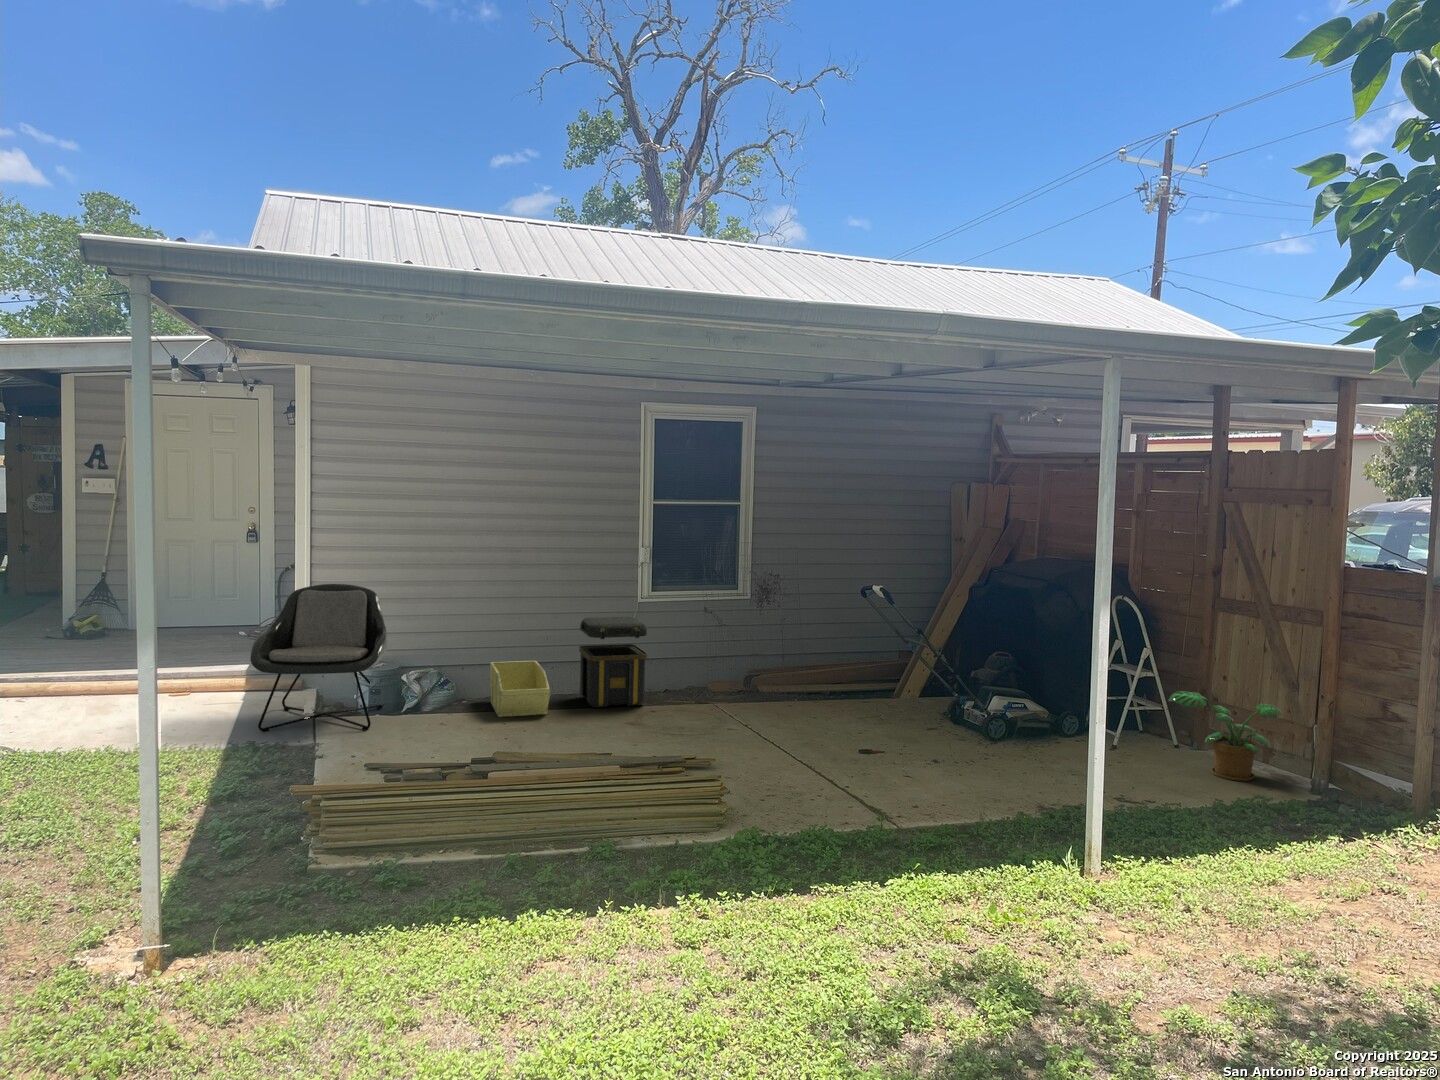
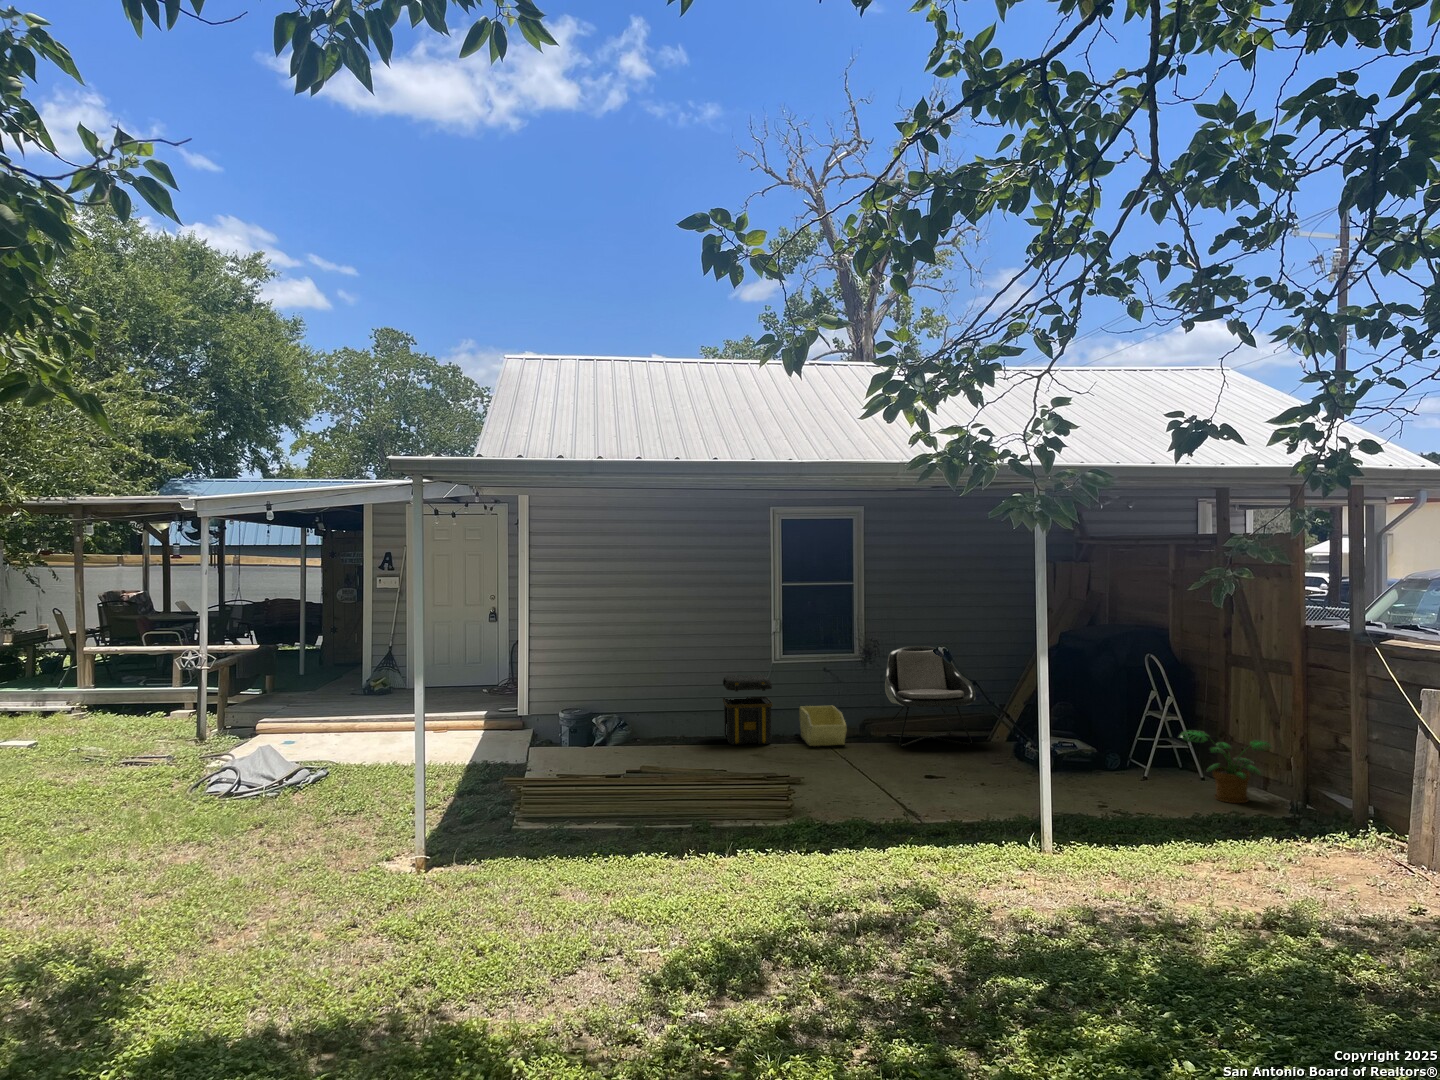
lounge chair: present [250,584,387,732] -> present [885,646,976,748]
storage bin: present [489,661,551,717] -> present [799,706,847,746]

